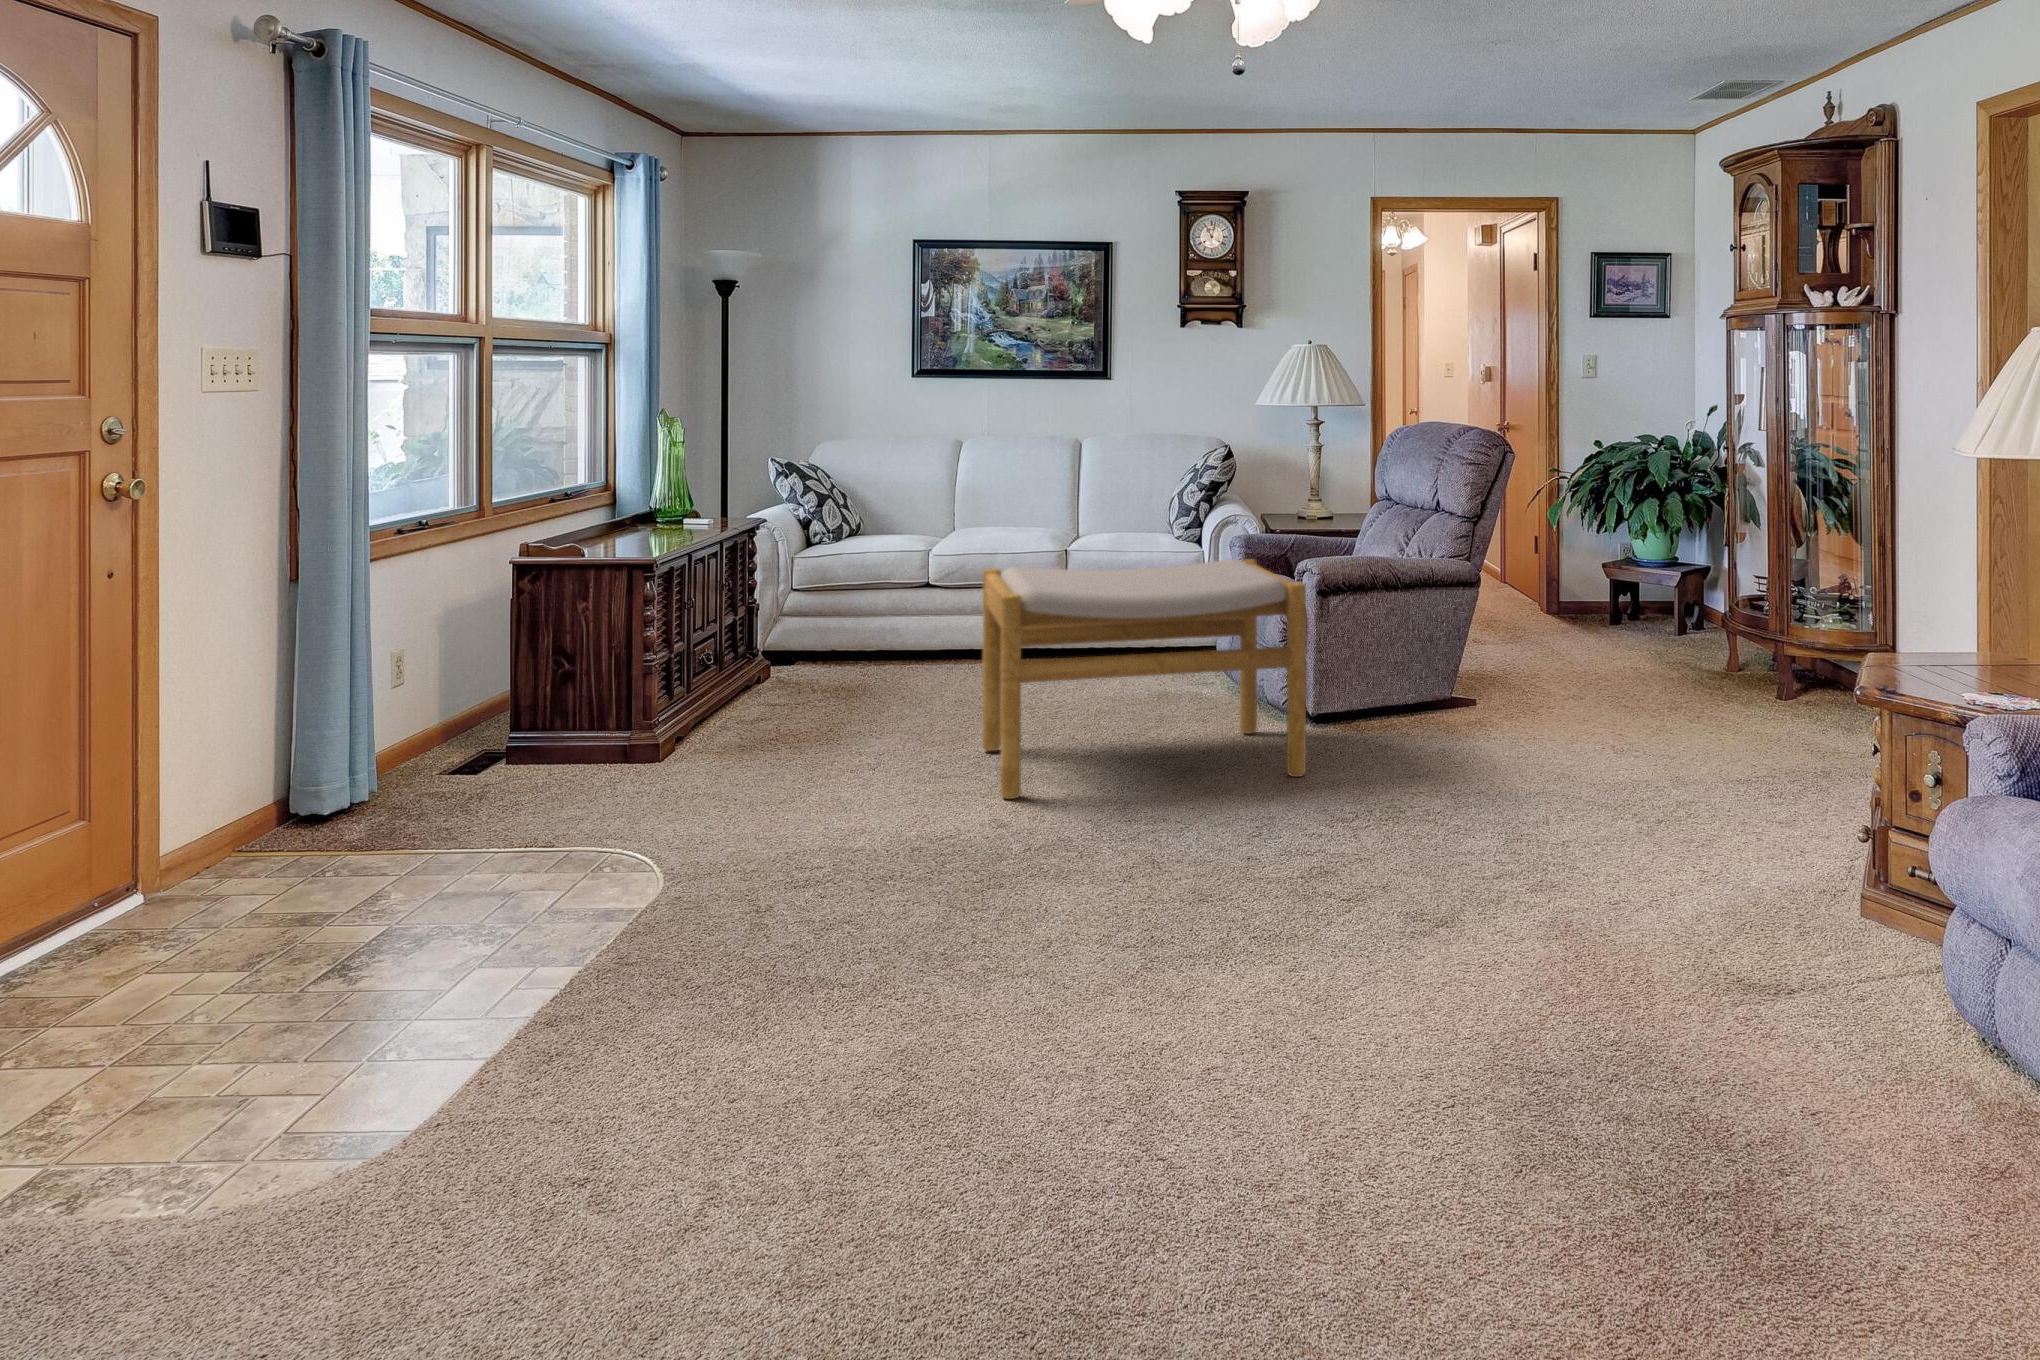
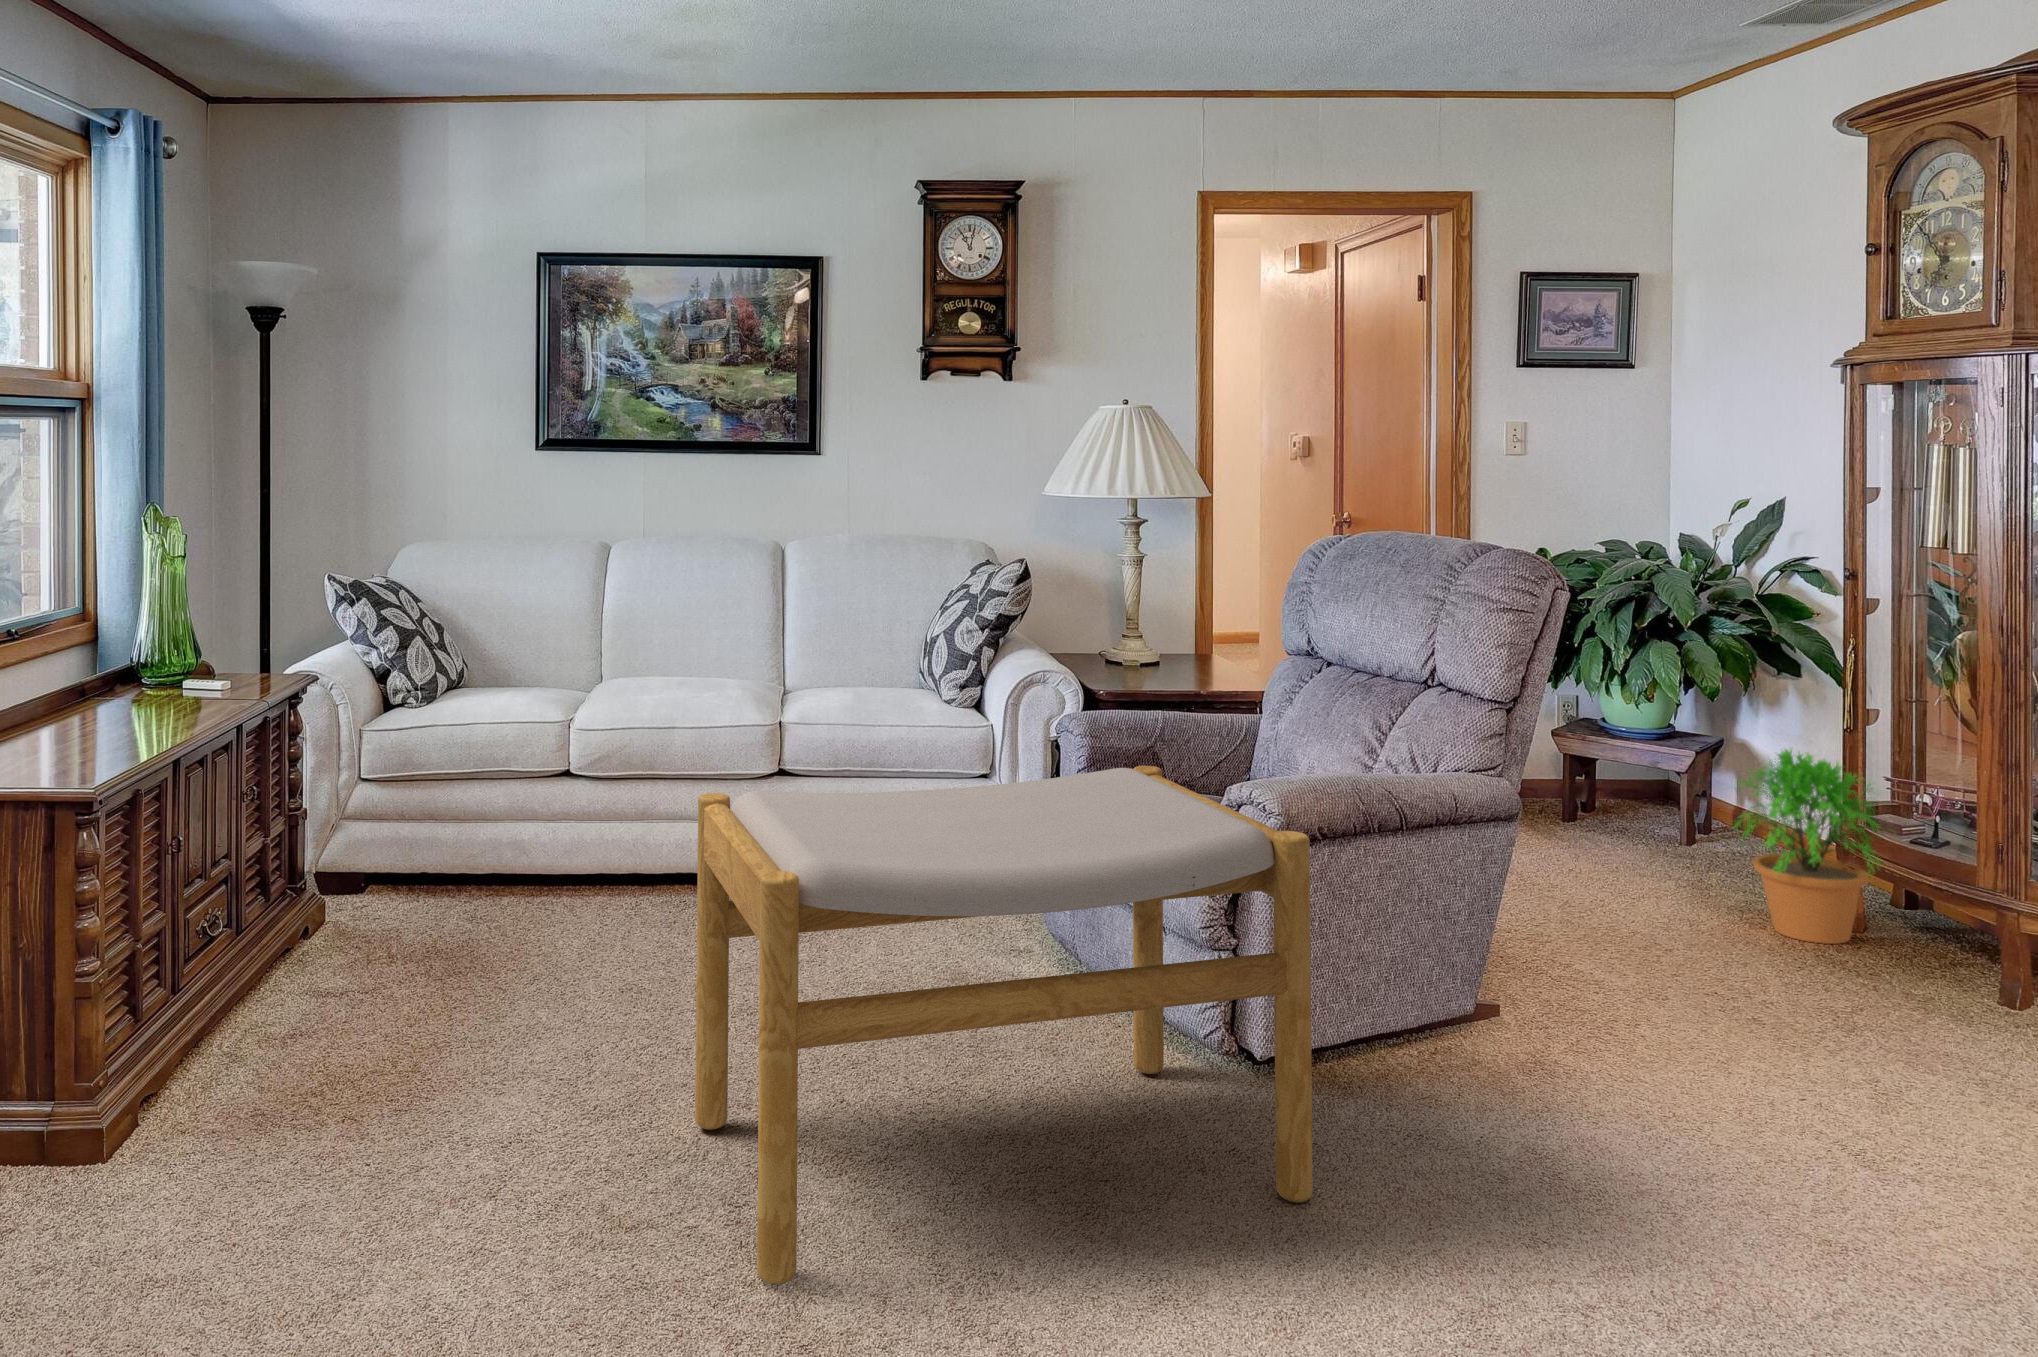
potted plant: none [1663,564,1761,686] -> present [1734,749,1895,944]

